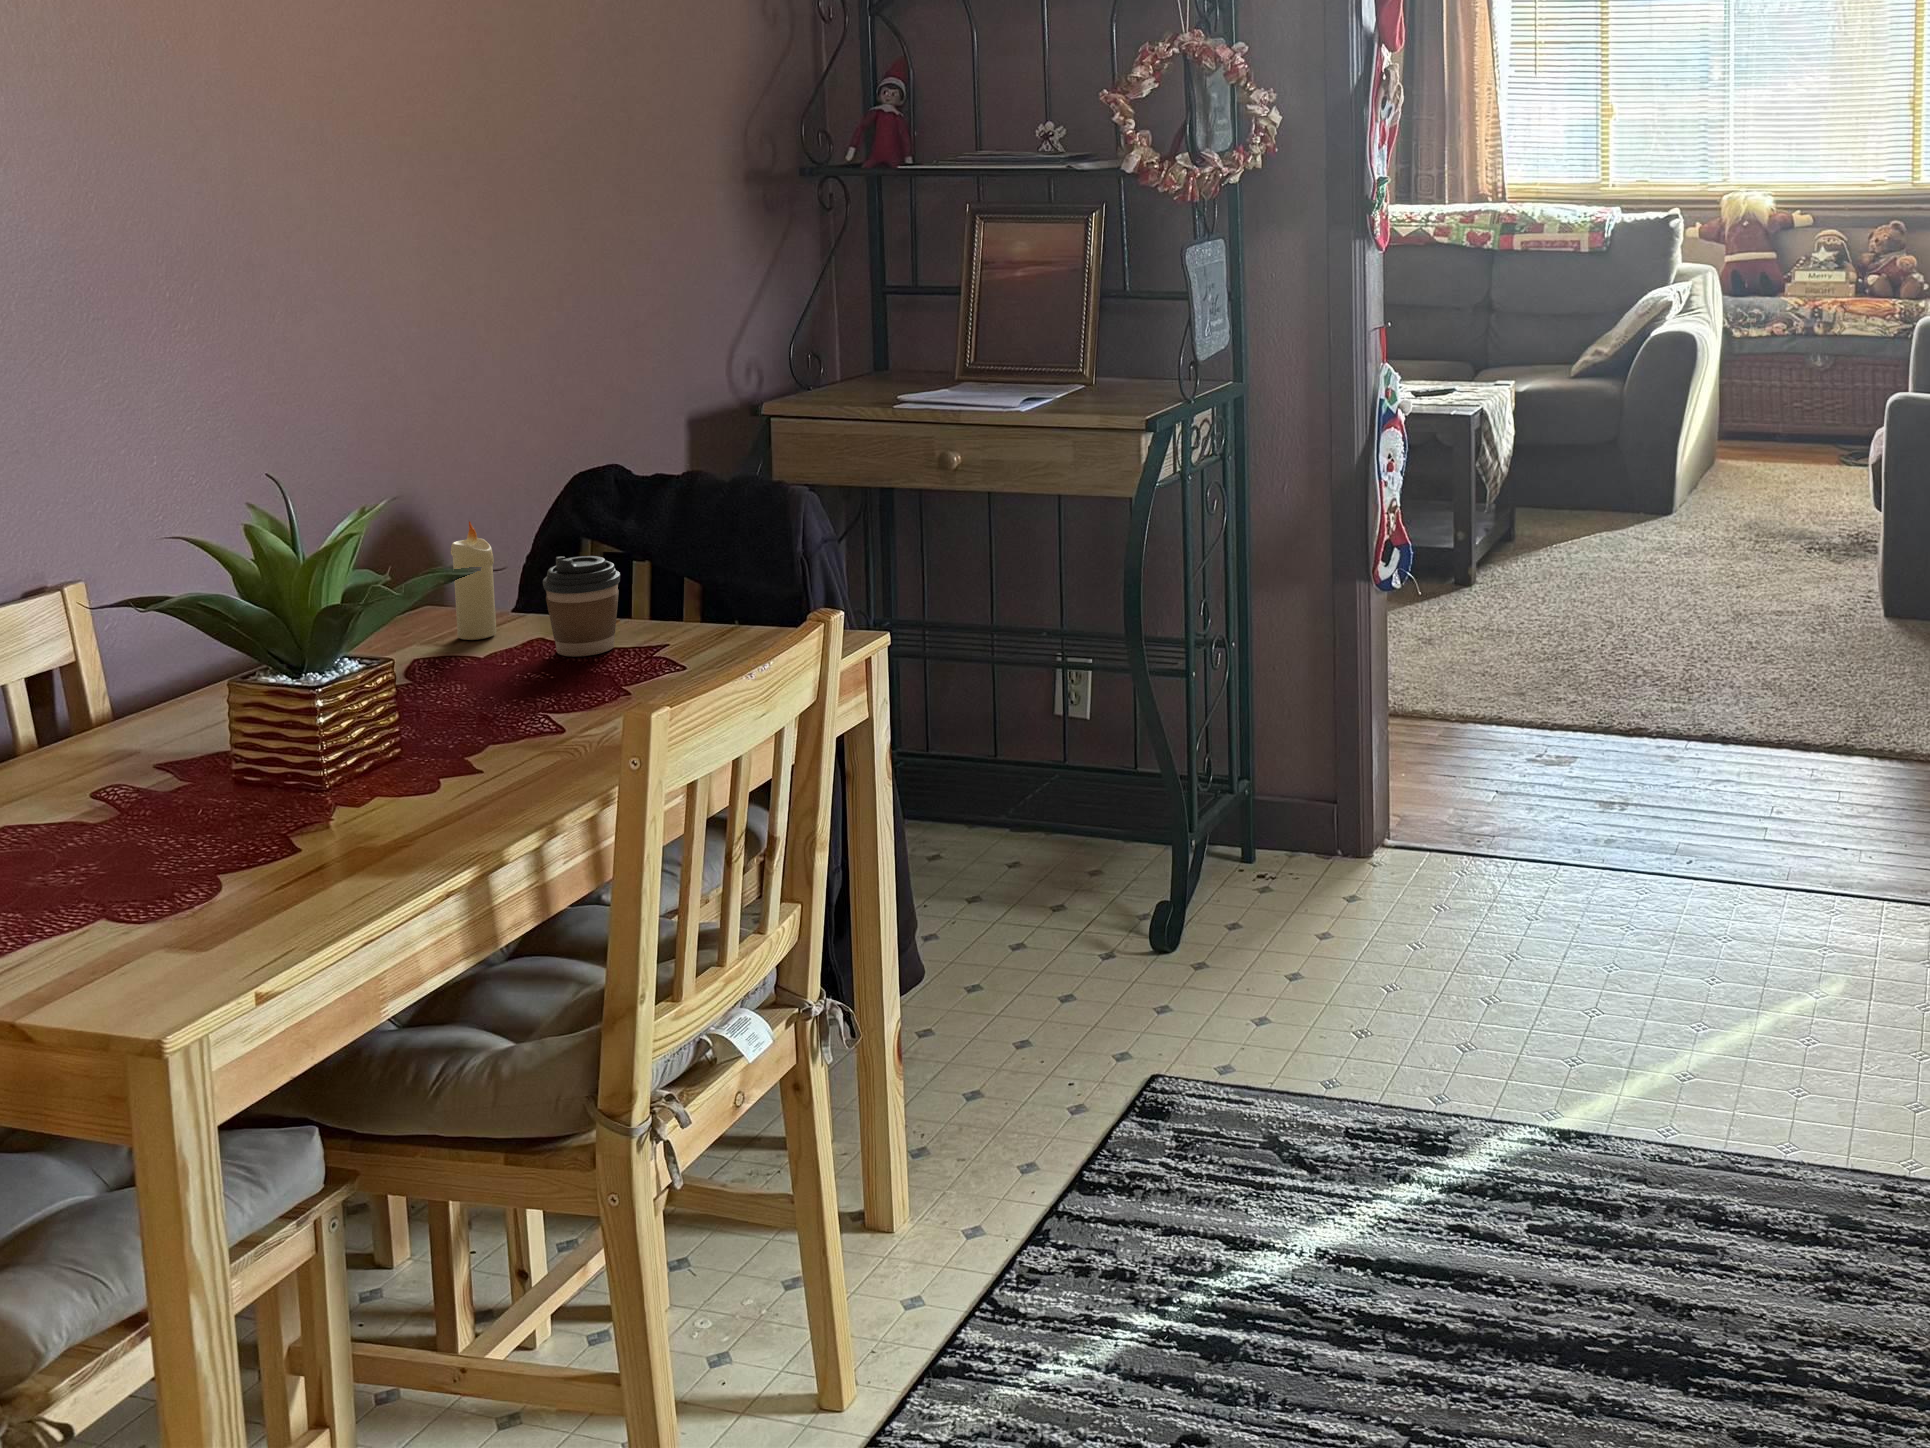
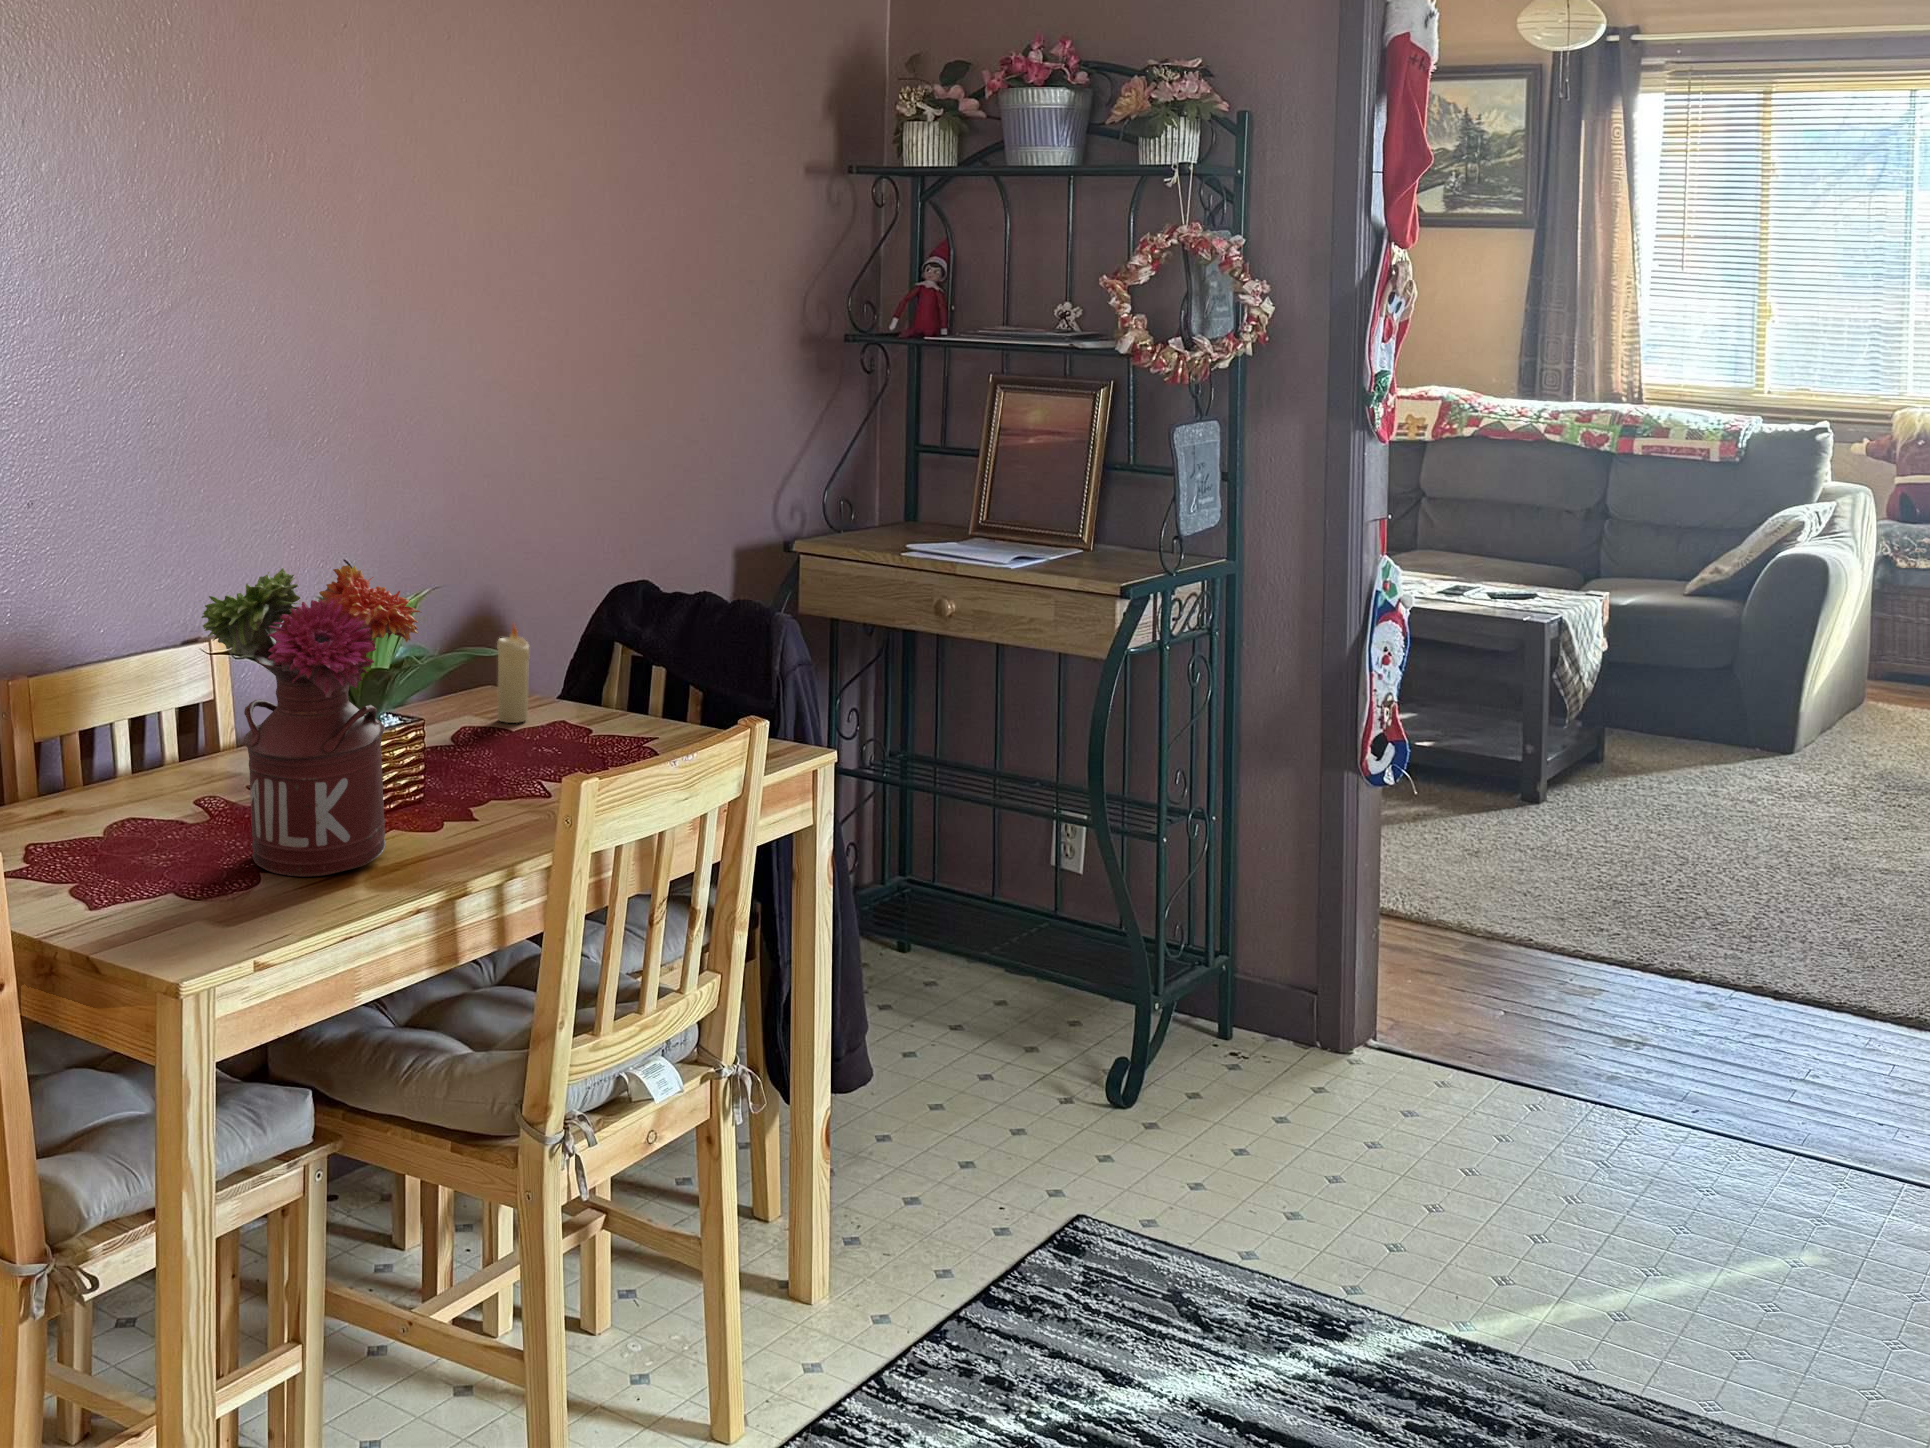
flower arrangement: none [85,478,396,877] -> present [202,565,420,877]
coffee cup: present [543,556,620,656] -> none [562,658,624,746]

